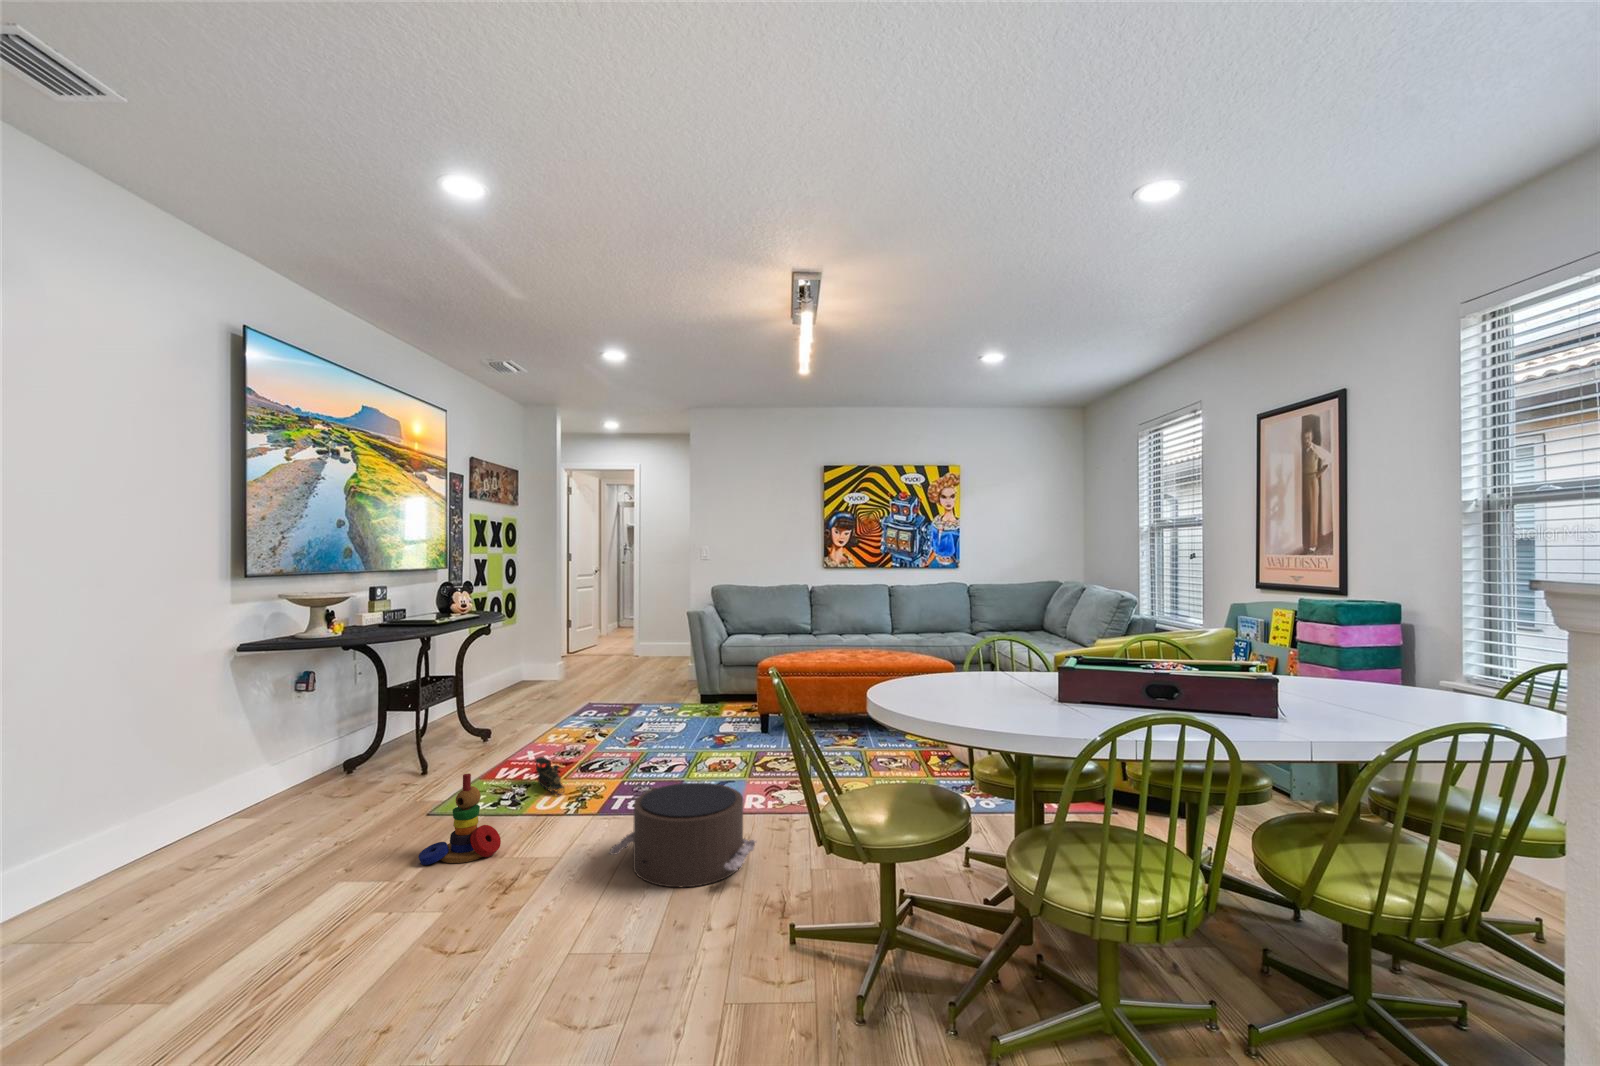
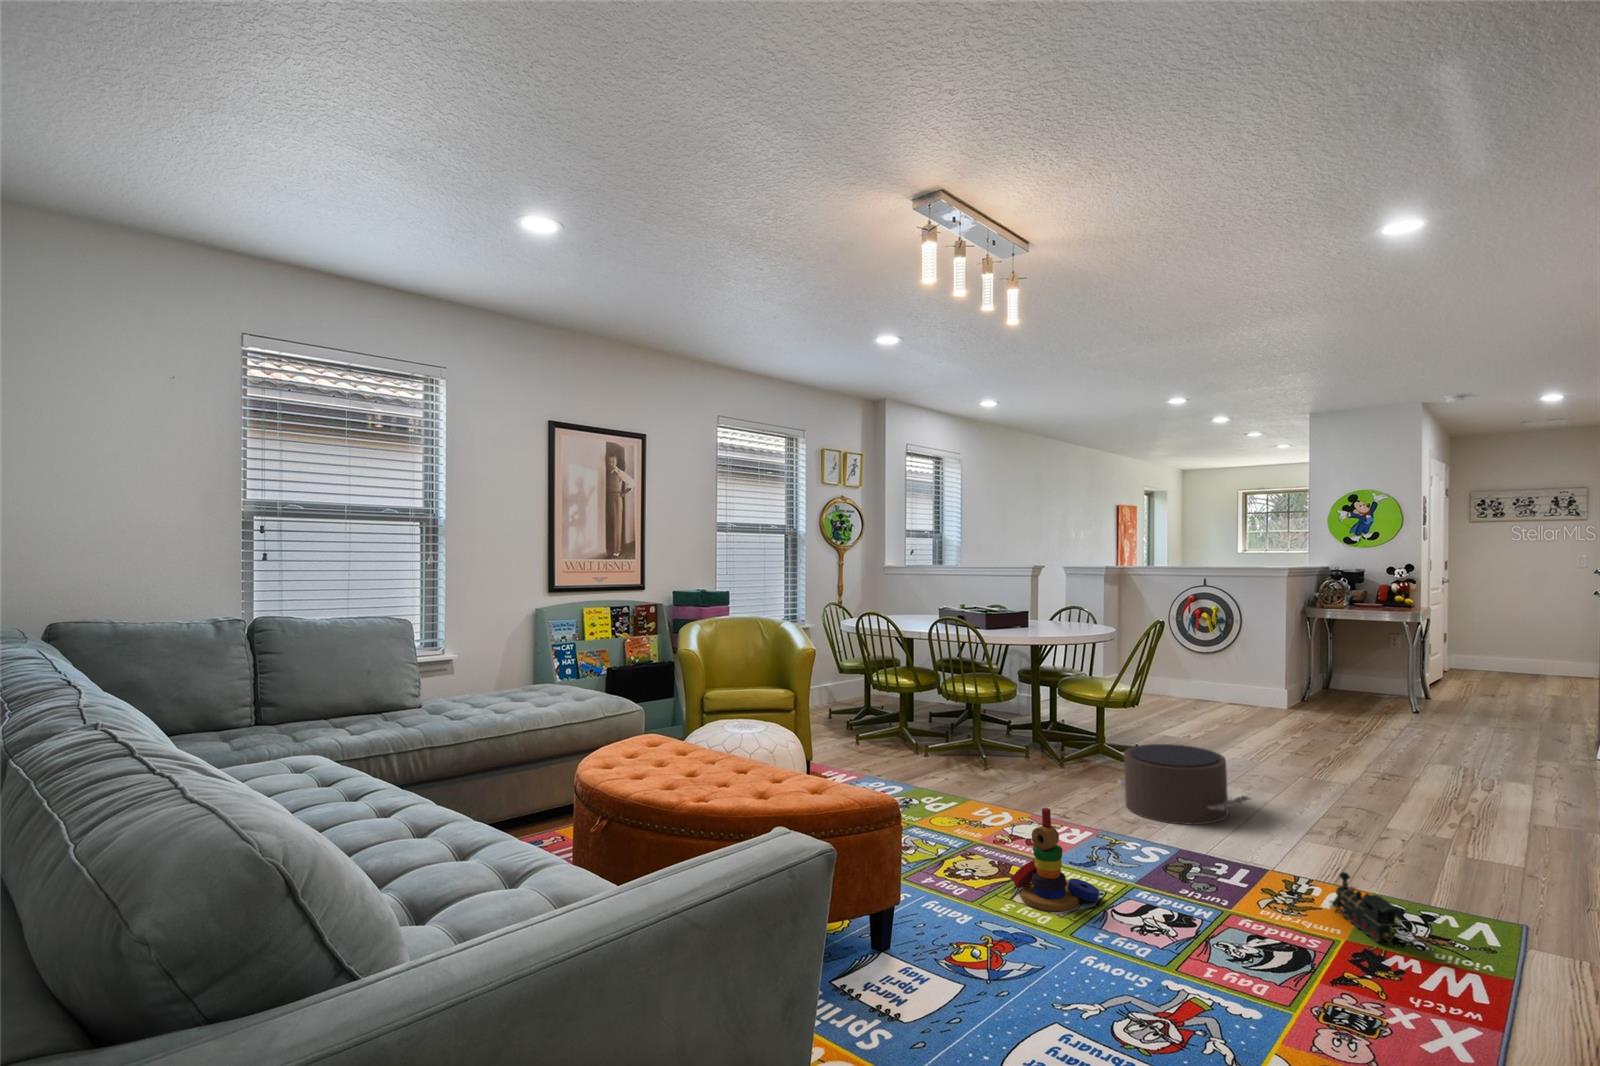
stacking toy: present [418,774,501,865] -> present [1012,808,1099,911]

